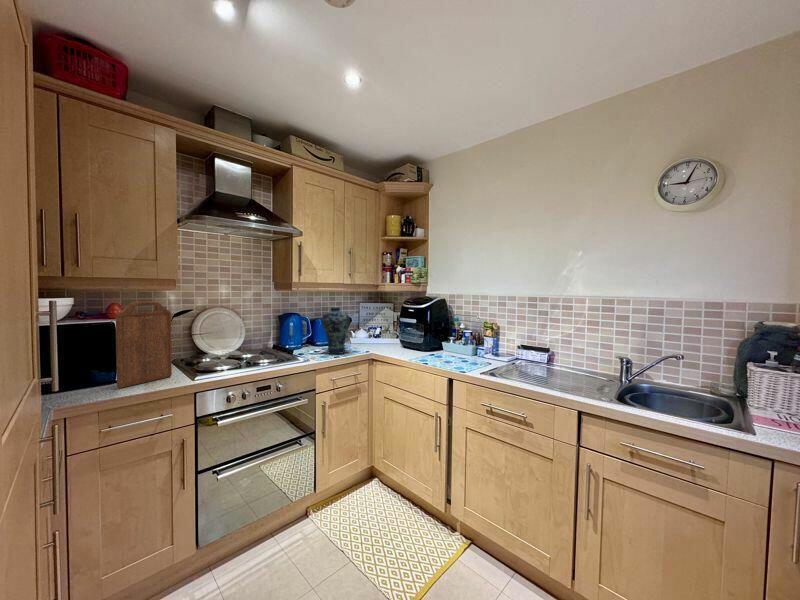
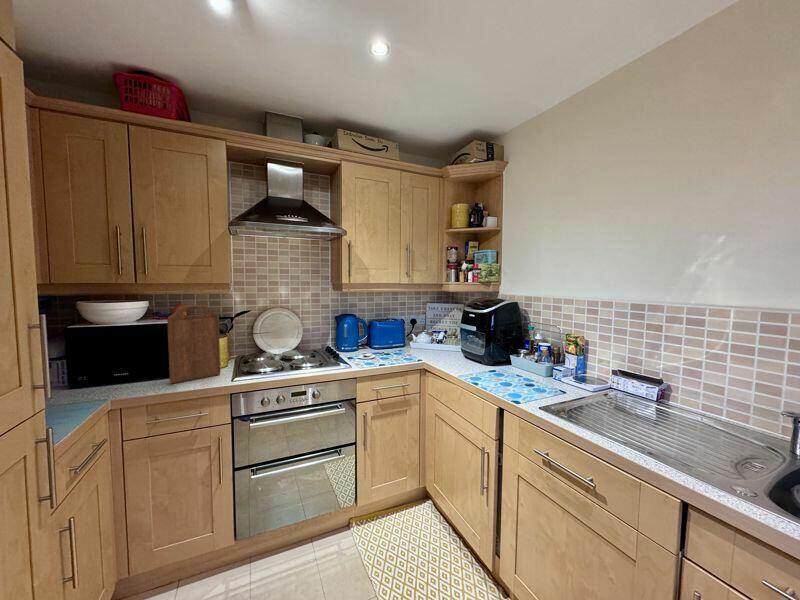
vase: present [321,307,350,354] -> none [370,309,401,360]

